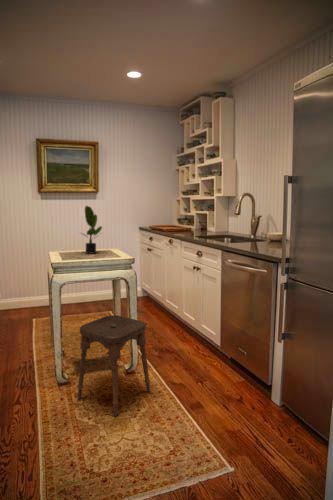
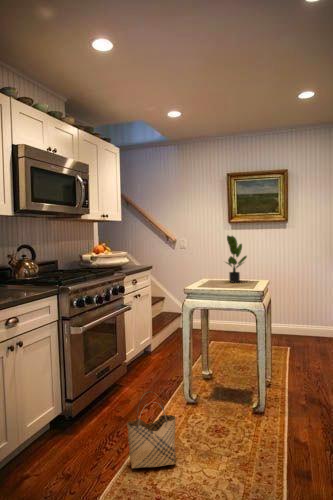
stool: present [77,315,150,416] -> none [193,347,264,449]
woven basket: none [43,379,95,468] -> present [127,391,176,468]

